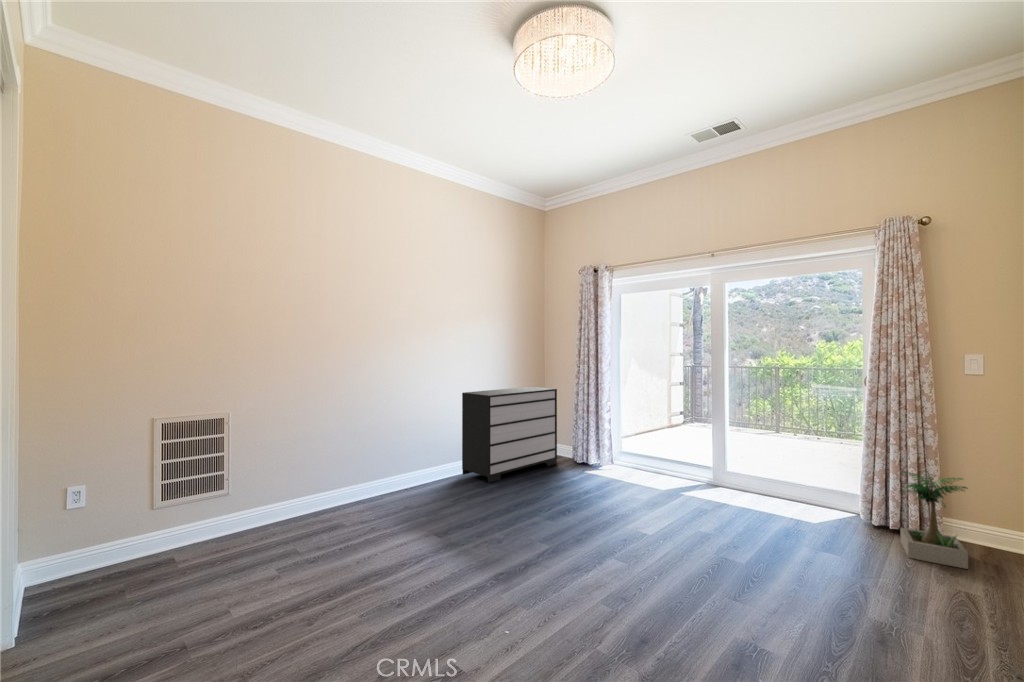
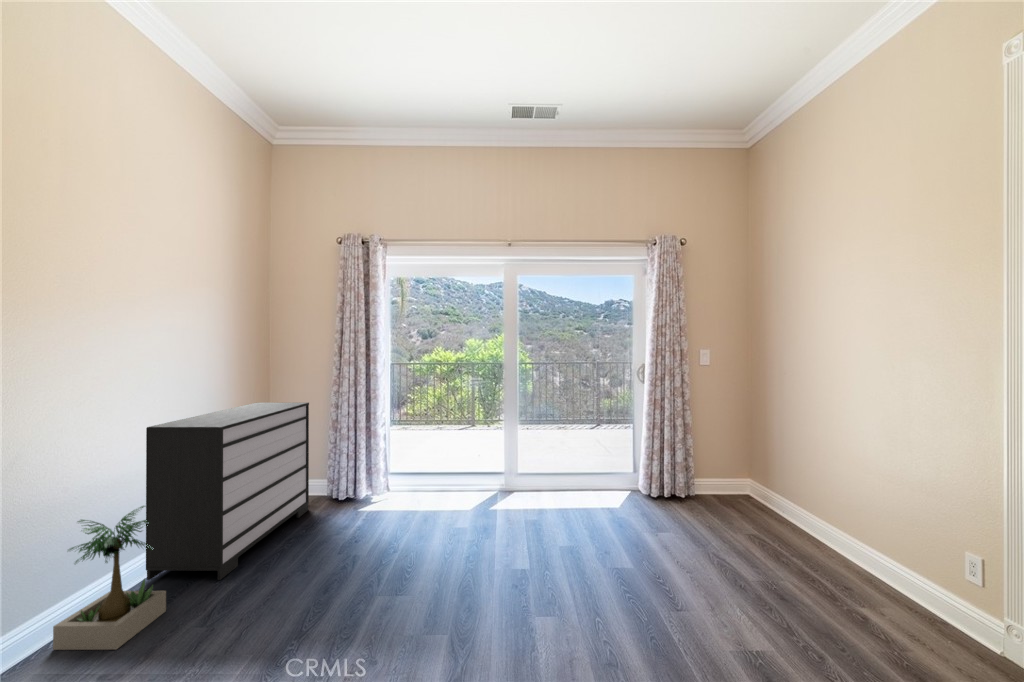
potted plant: present [900,471,968,569] -> present [53,506,166,650]

